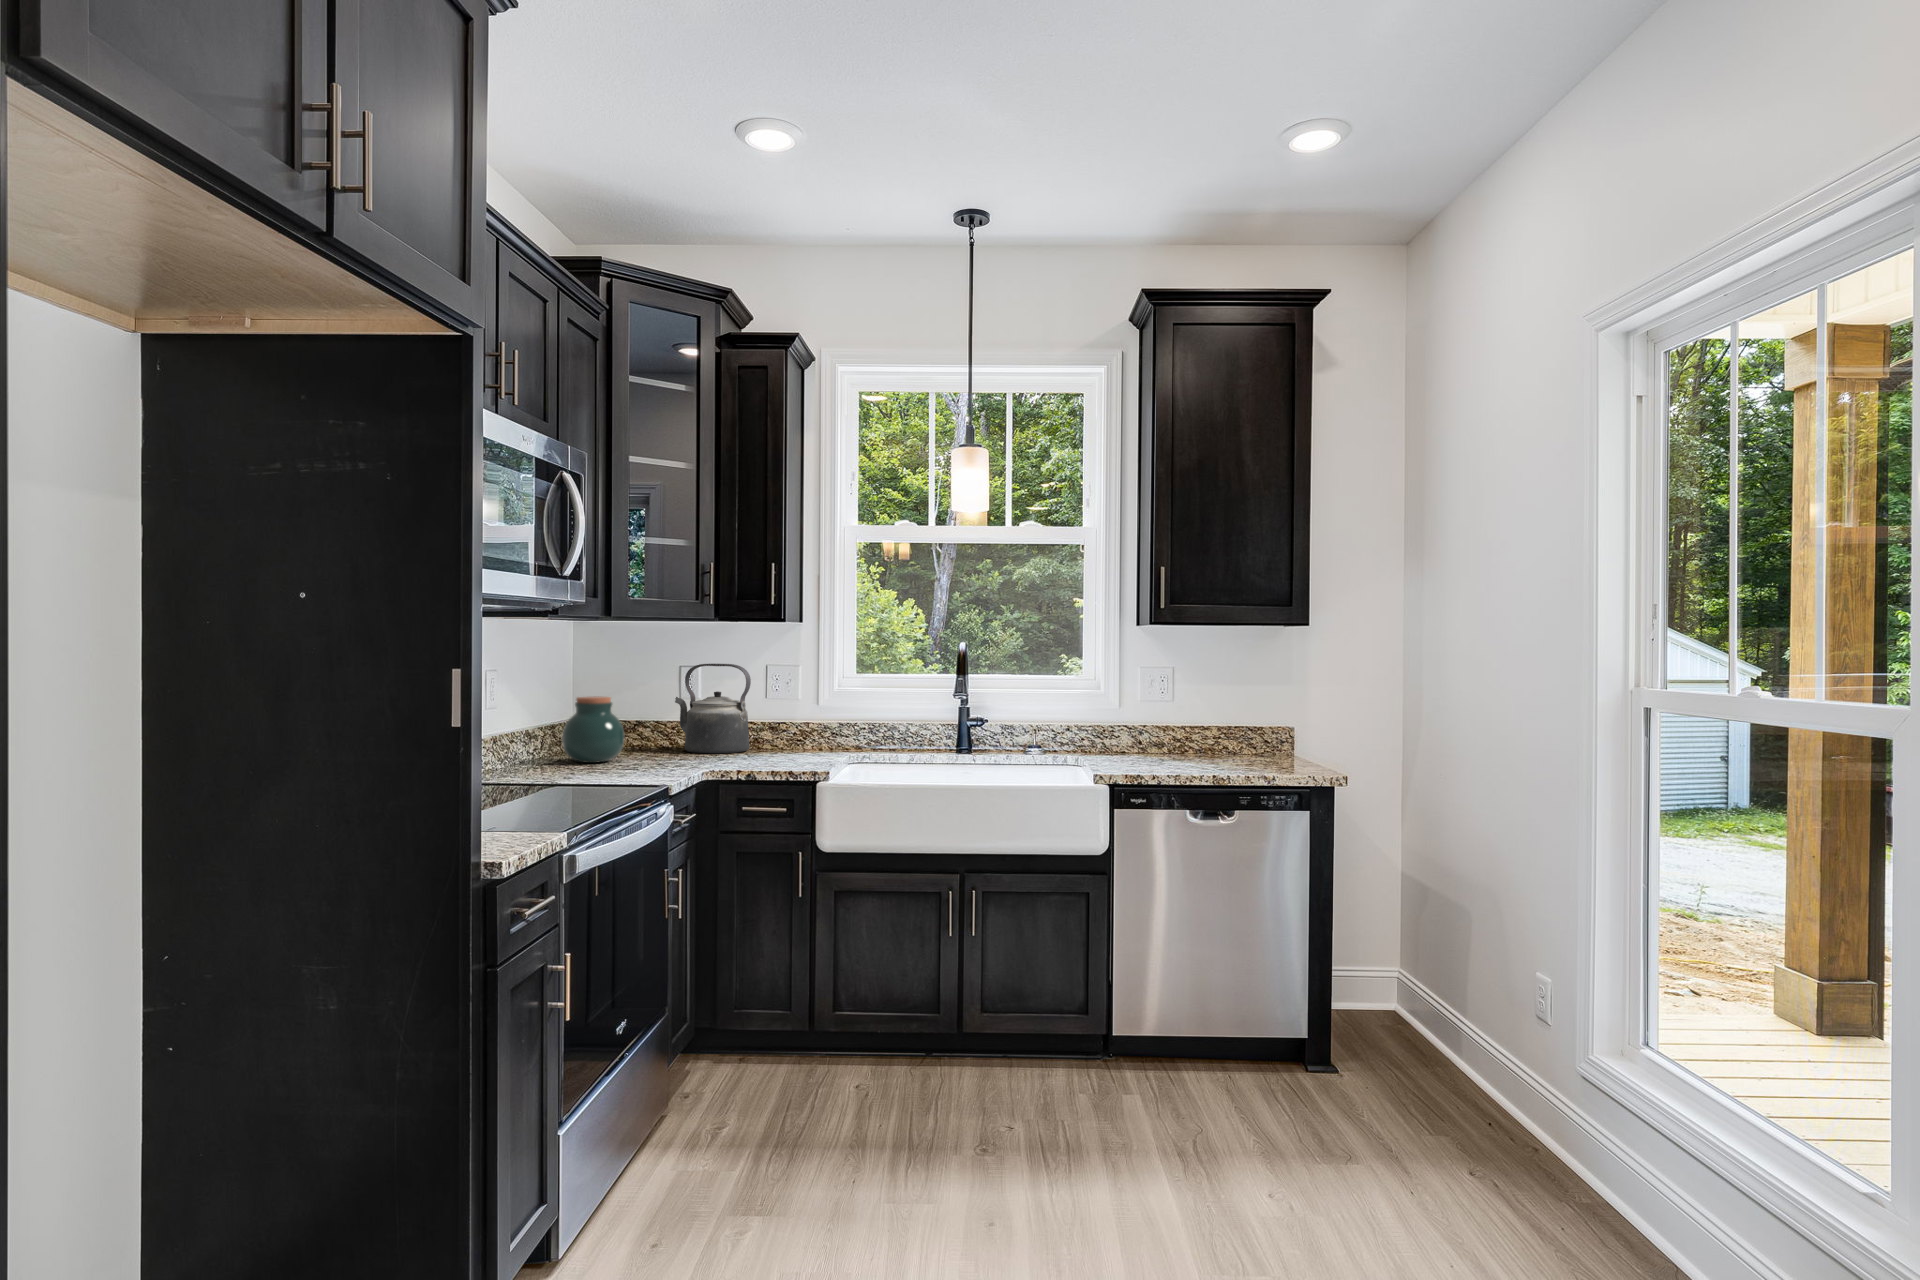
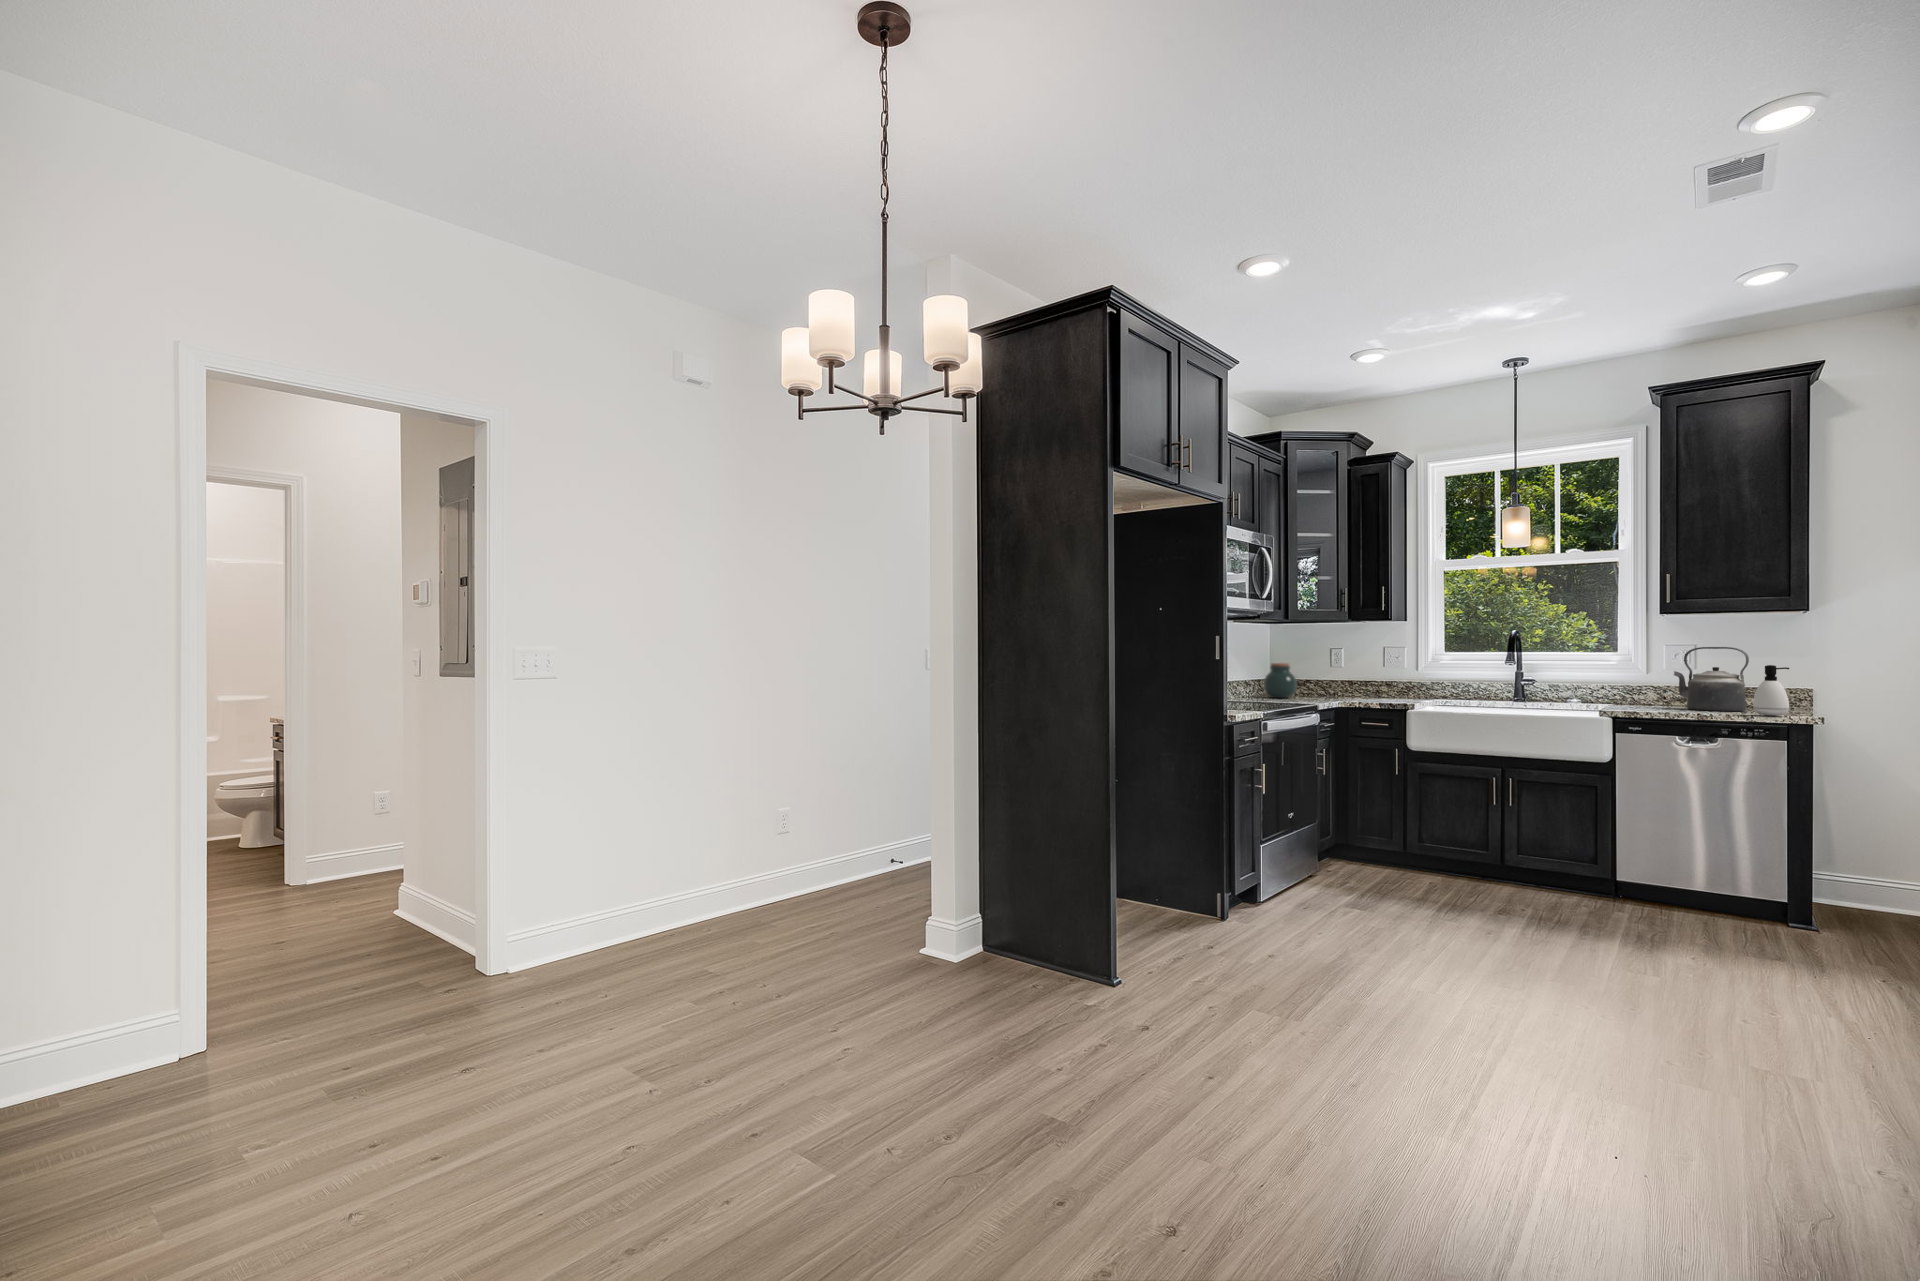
kettle: present [675,664,751,754] -> present [1674,647,1749,711]
soap dispenser: none [1260,699,1301,770] -> present [1753,665,1789,716]

